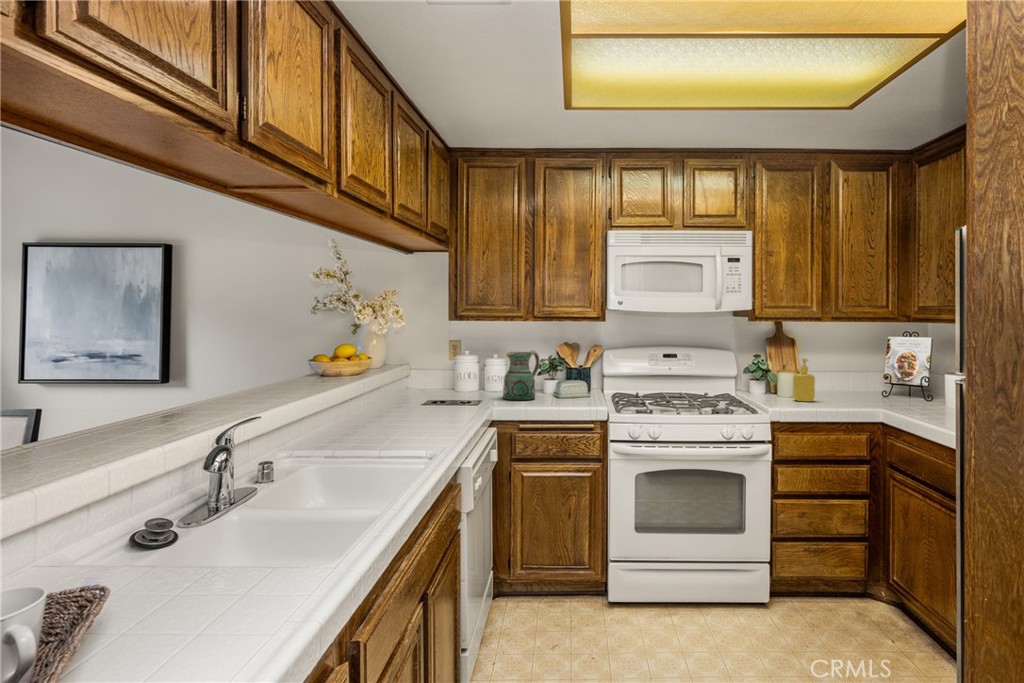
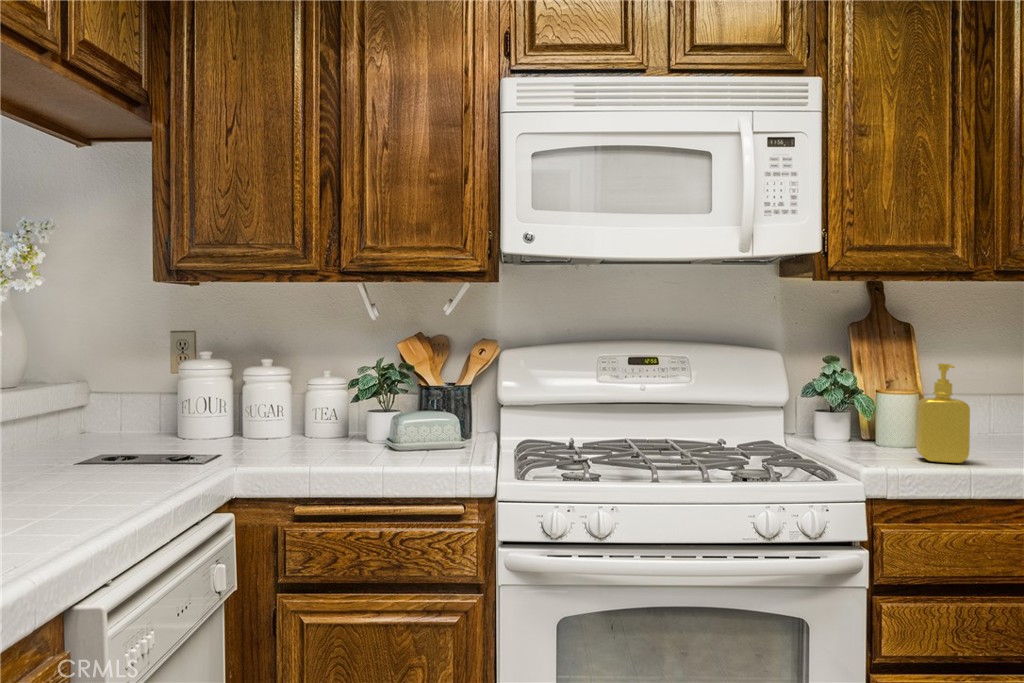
ceramic pitcher: present [503,351,540,400] -> none [254,346,351,460]

